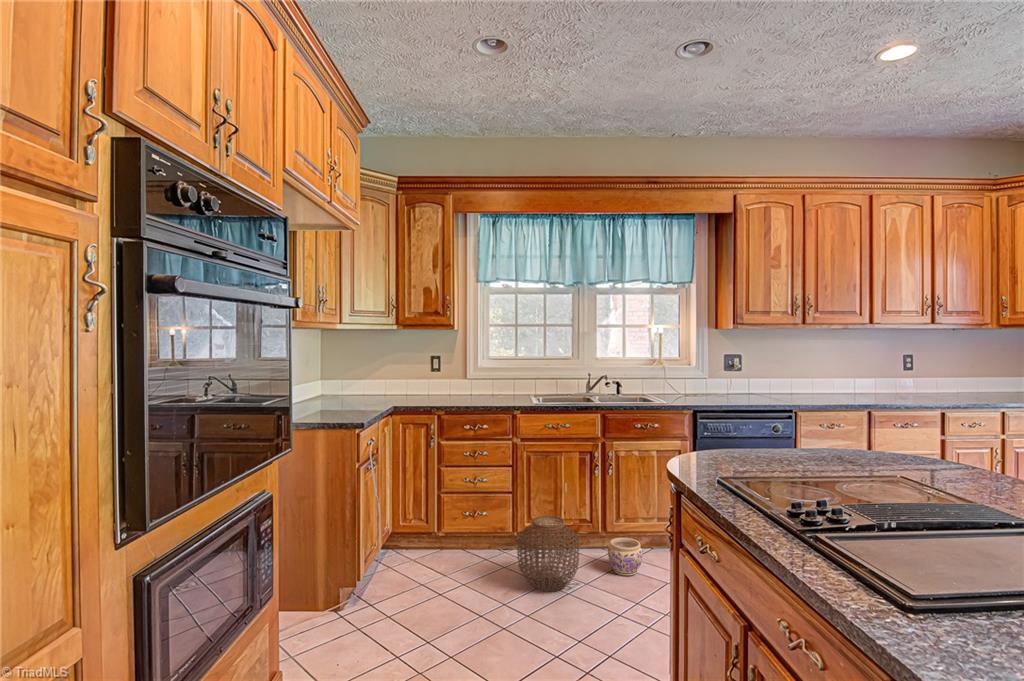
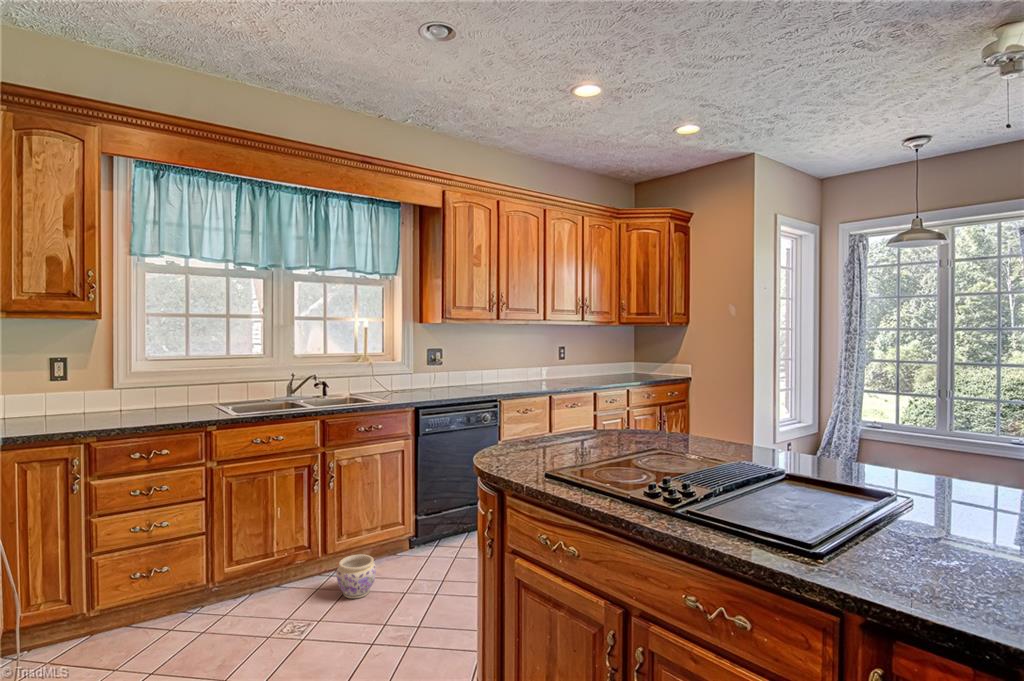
woven basket: present [517,516,579,592] -> none [231,552,314,649]

